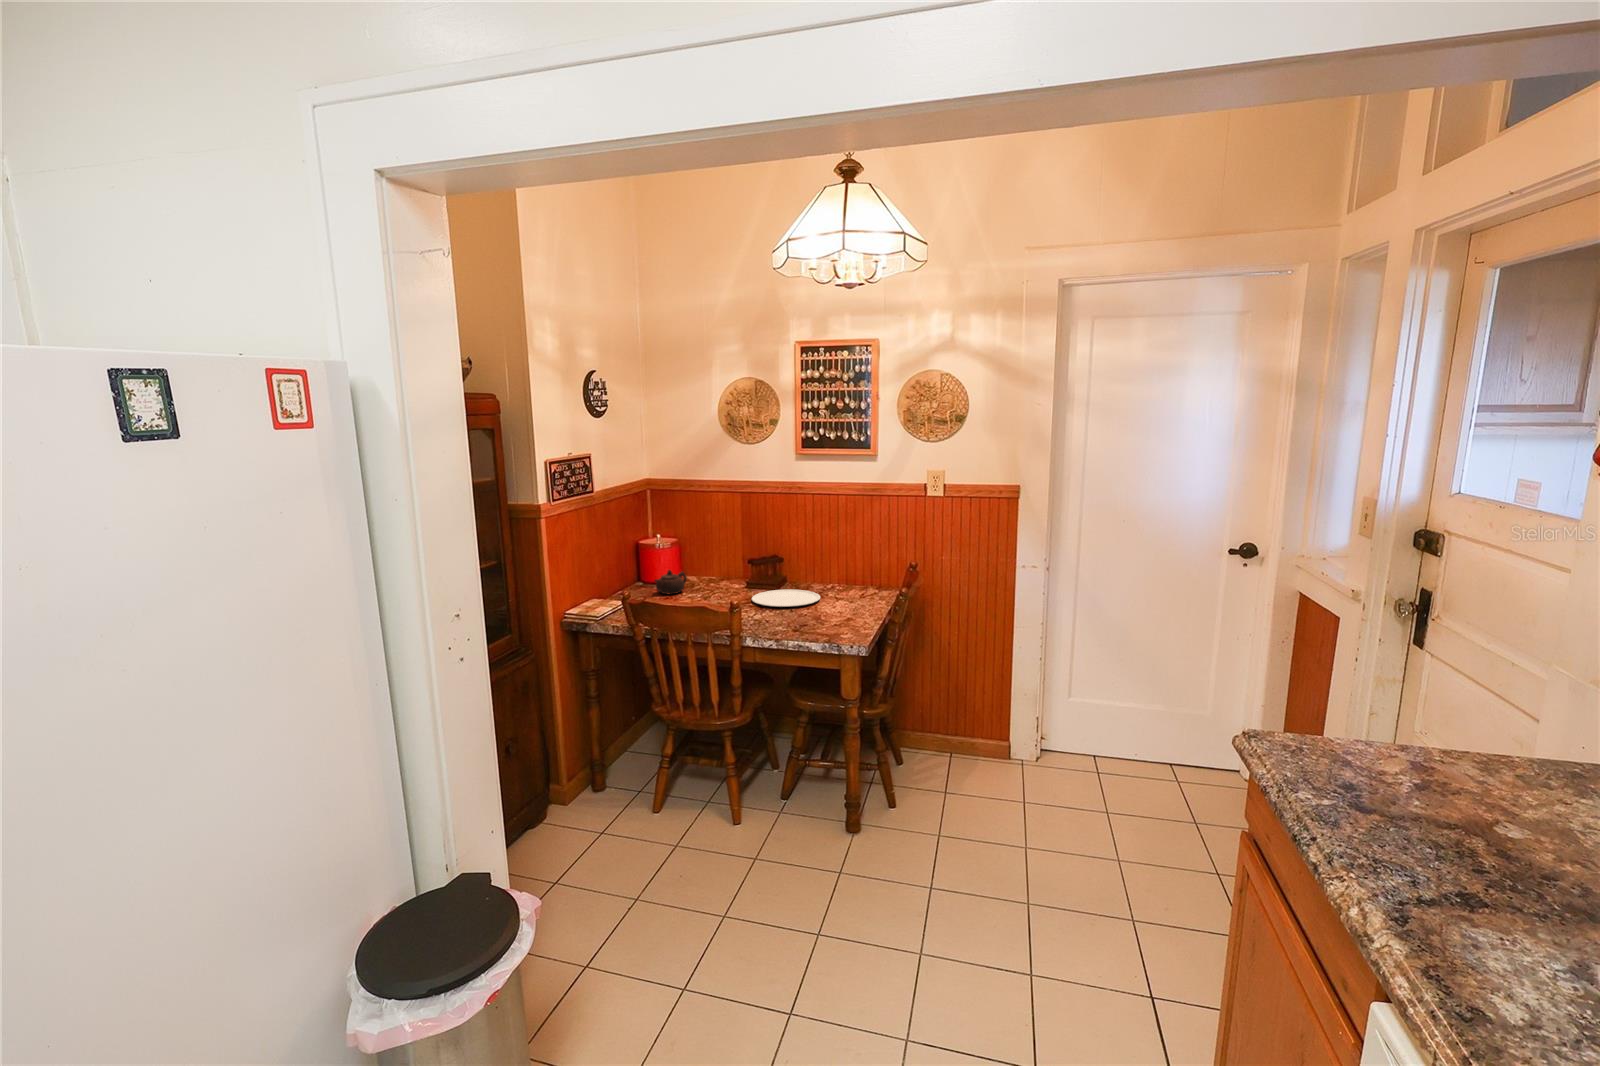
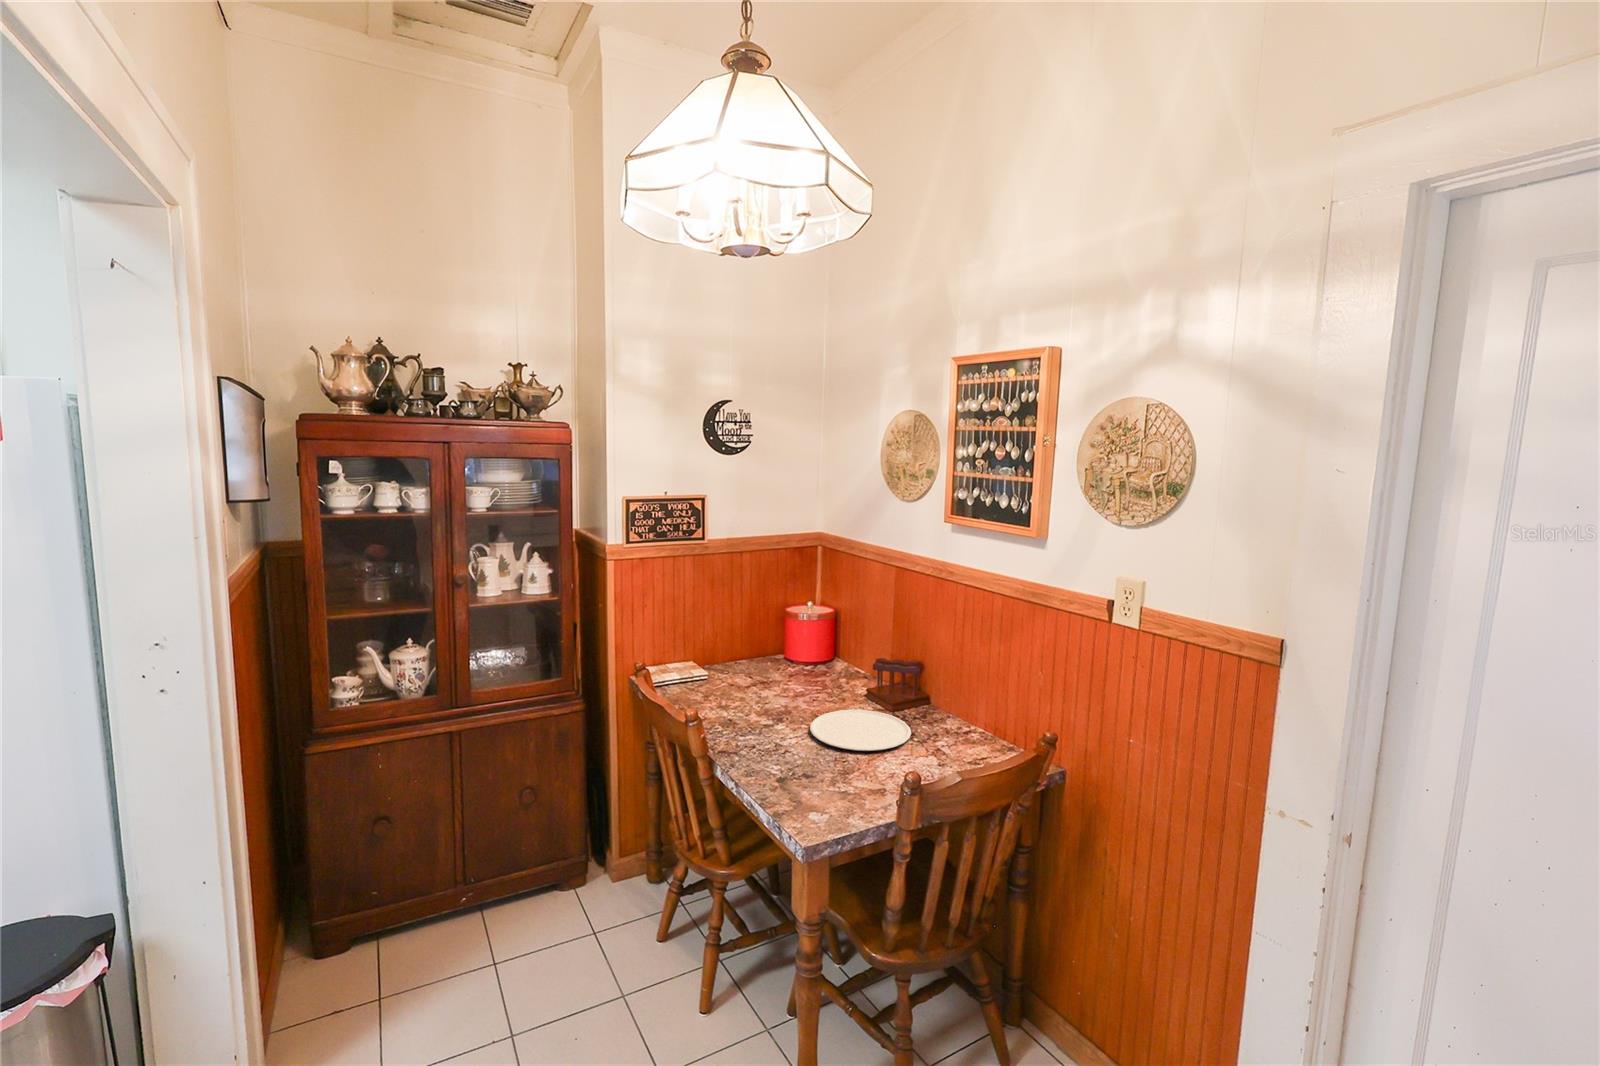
teapot: present [655,570,687,594] -> none [757,647,808,679]

